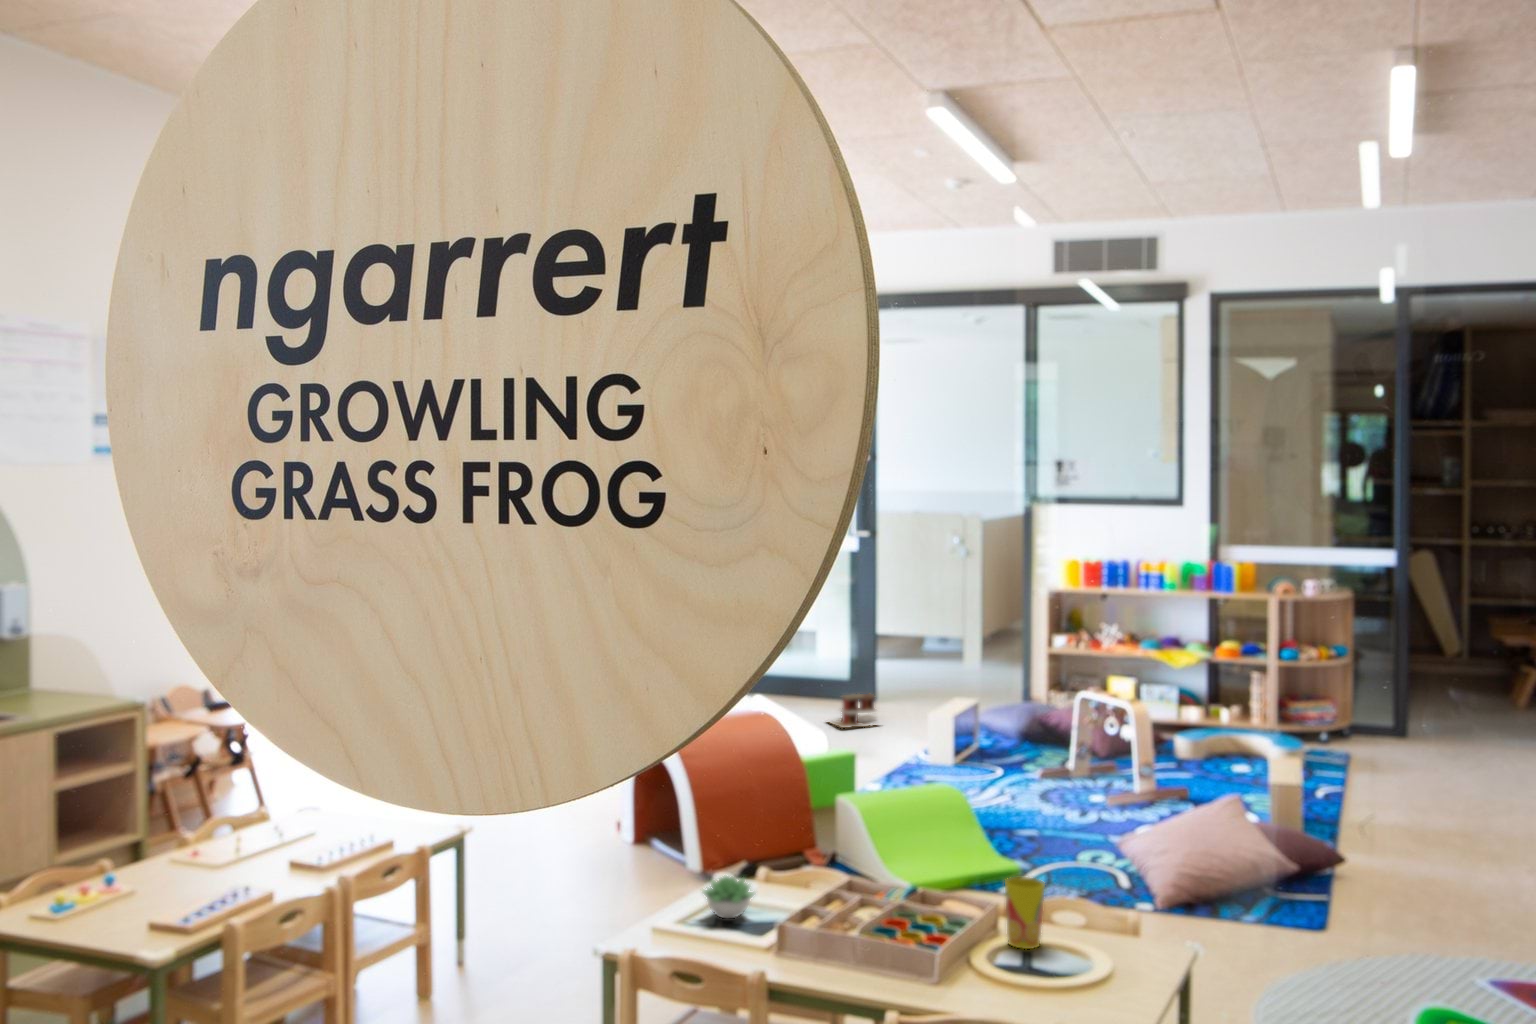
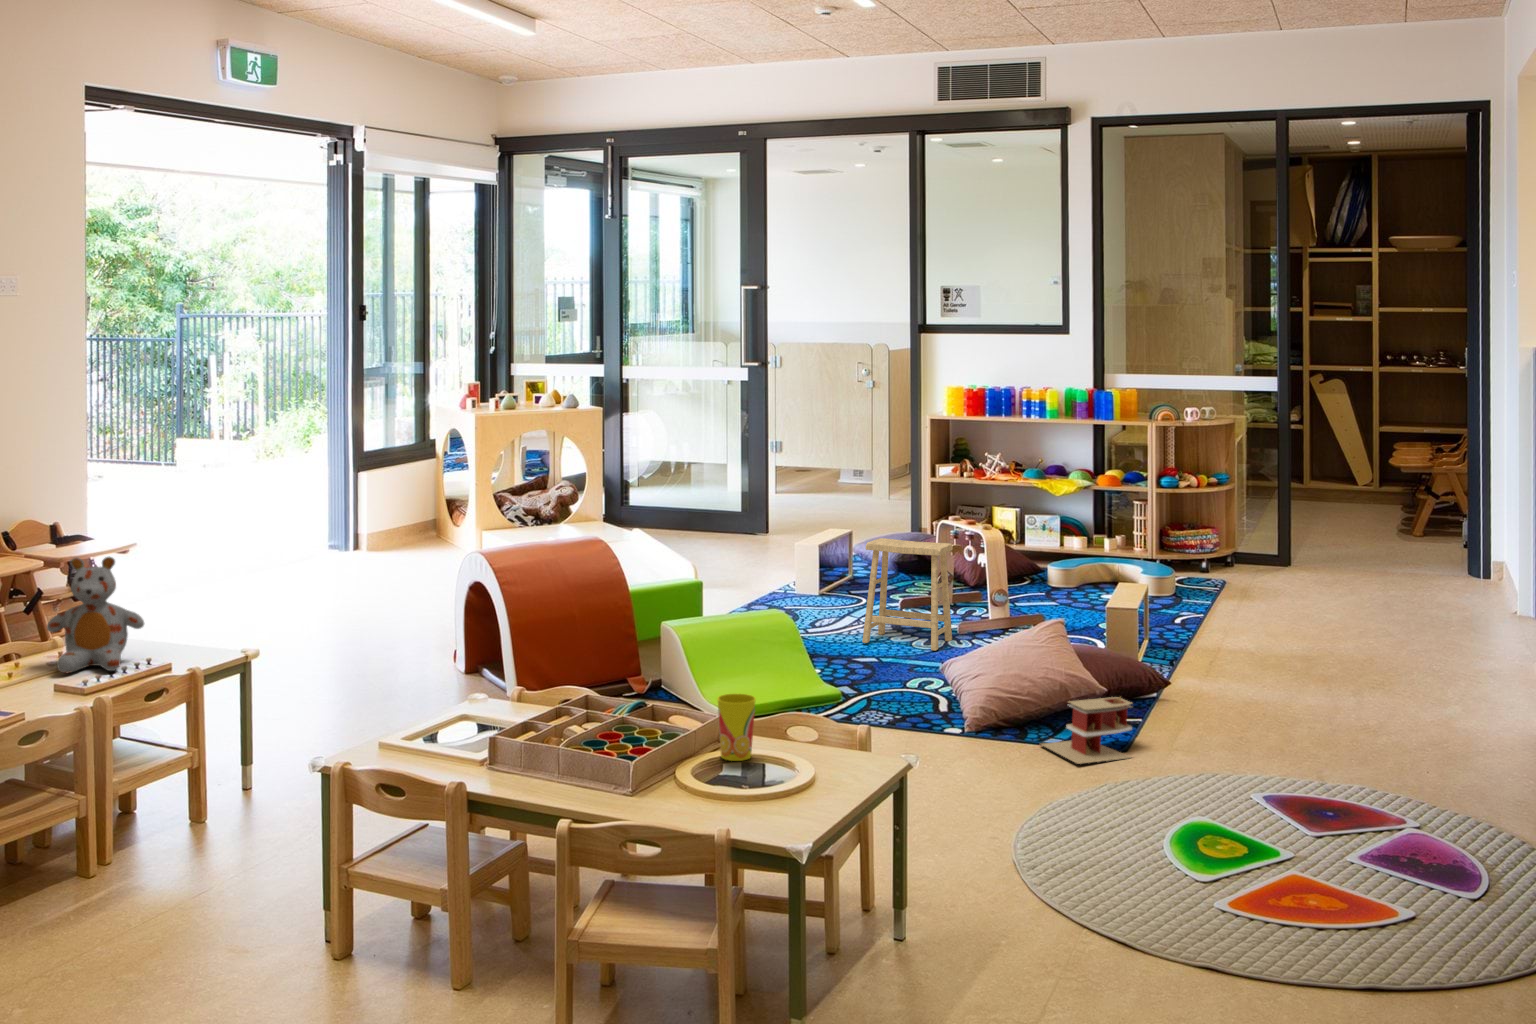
toy house: present [831,693,875,728] -> present [1042,697,1132,764]
footstool: none [1019,709,1107,821] -> present [862,538,953,651]
stuffed bear: none [271,727,366,845] -> present [47,557,144,673]
succulent plant: present [703,876,754,918] -> none [435,695,491,736]

